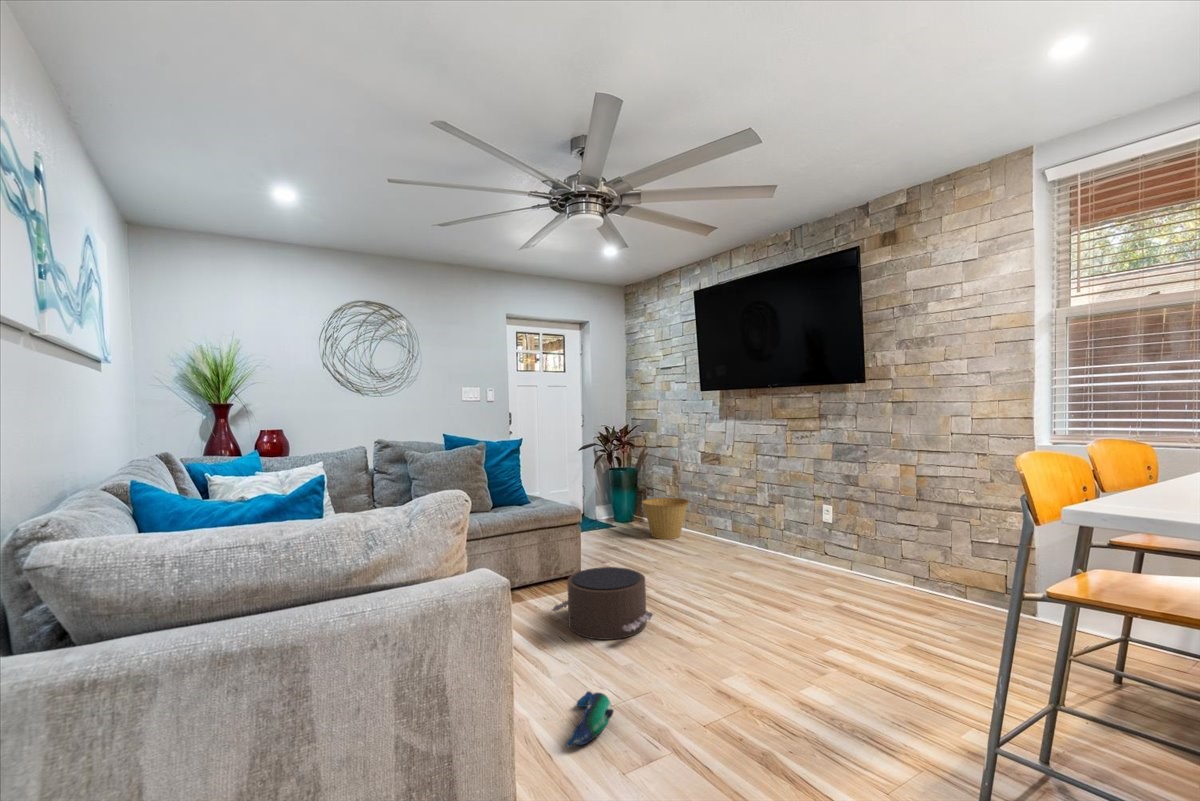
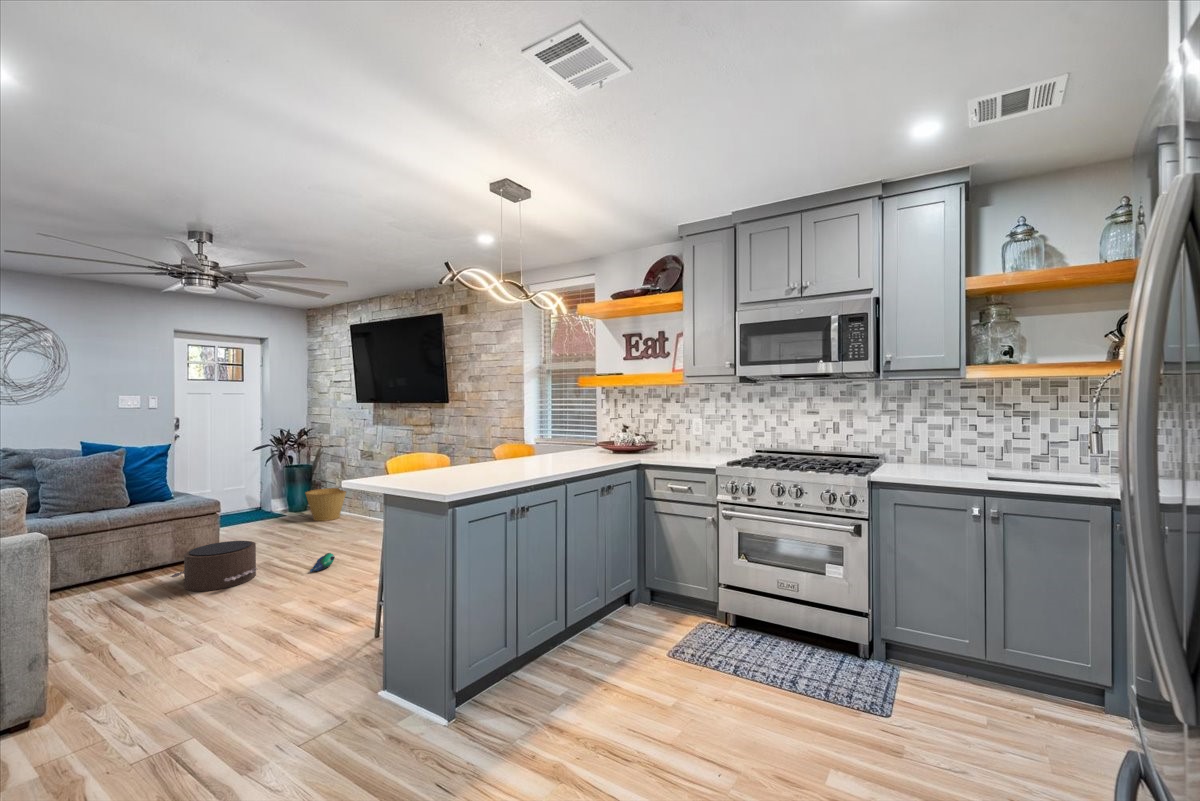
plush toy: present [566,692,614,747] -> present [310,553,335,572]

